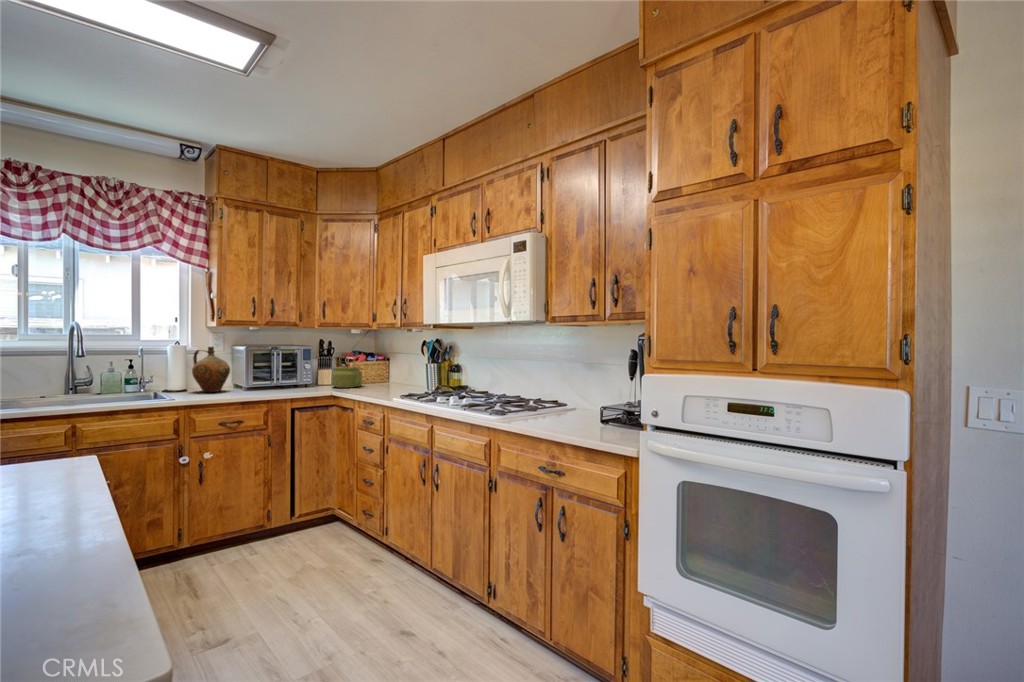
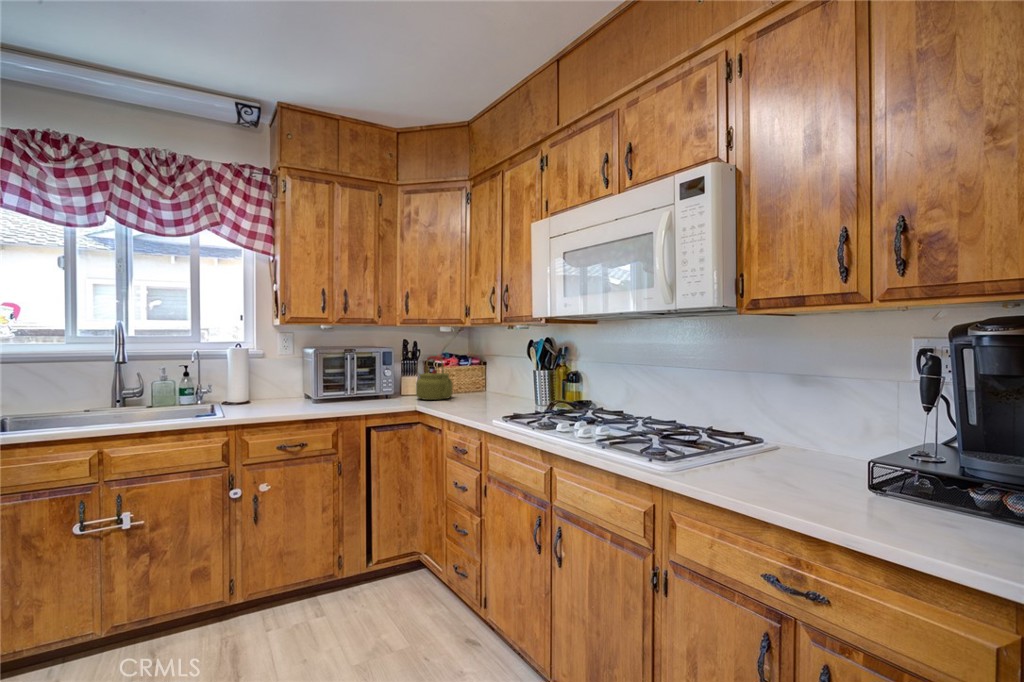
ceramic jug: present [192,347,230,392] -> none [254,349,298,405]

